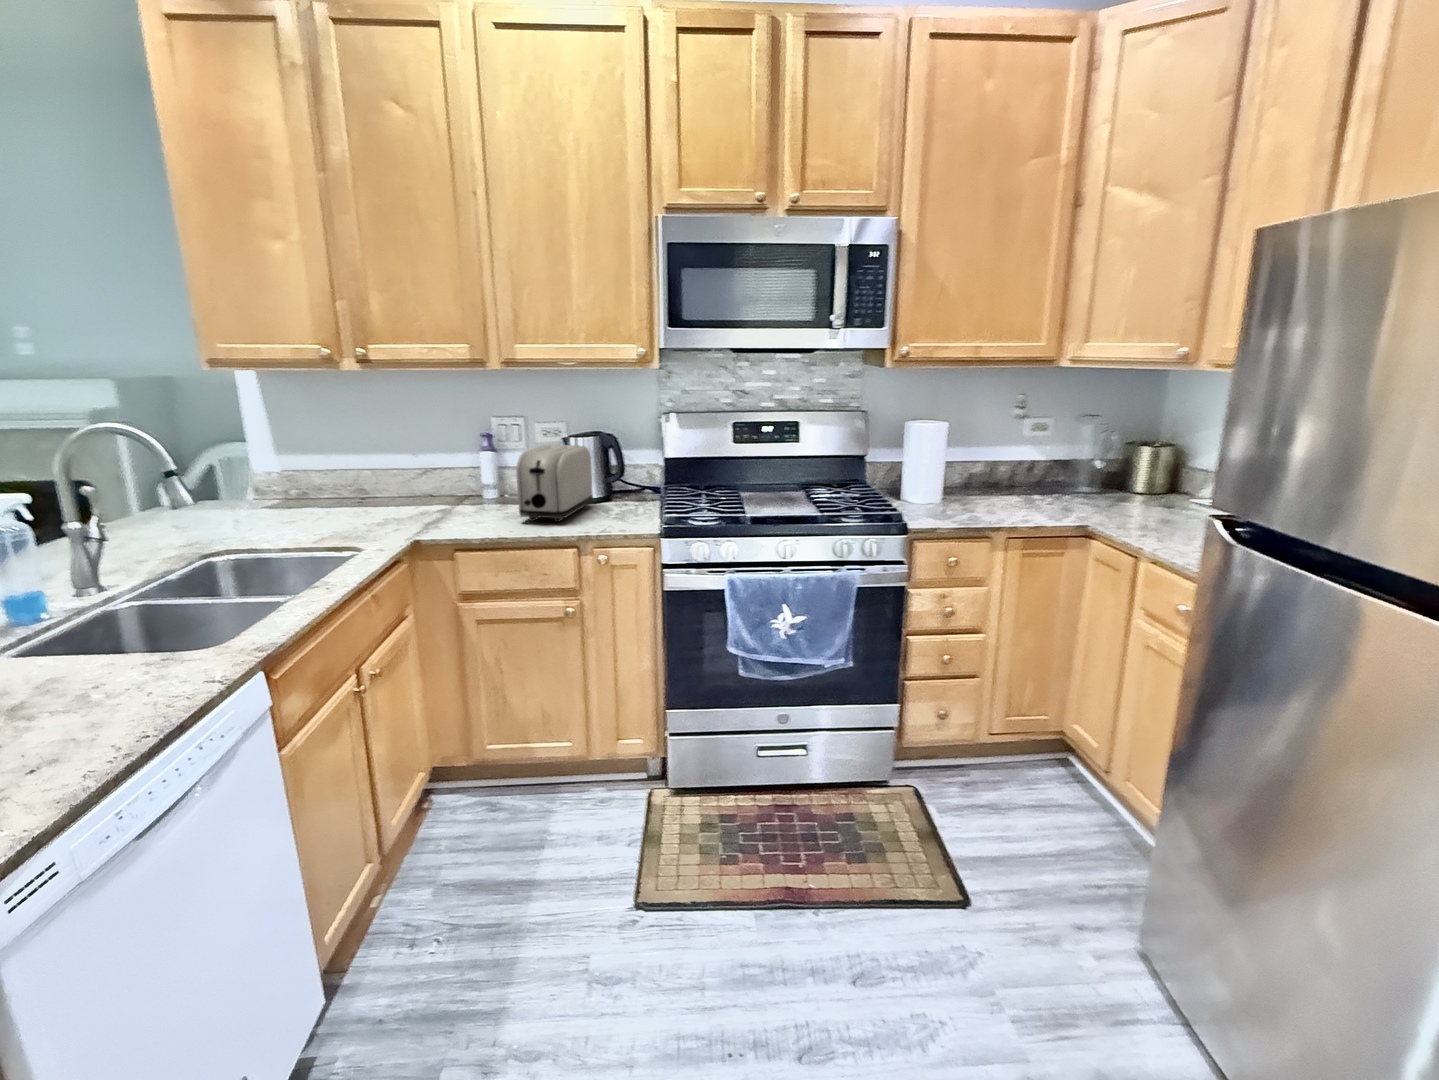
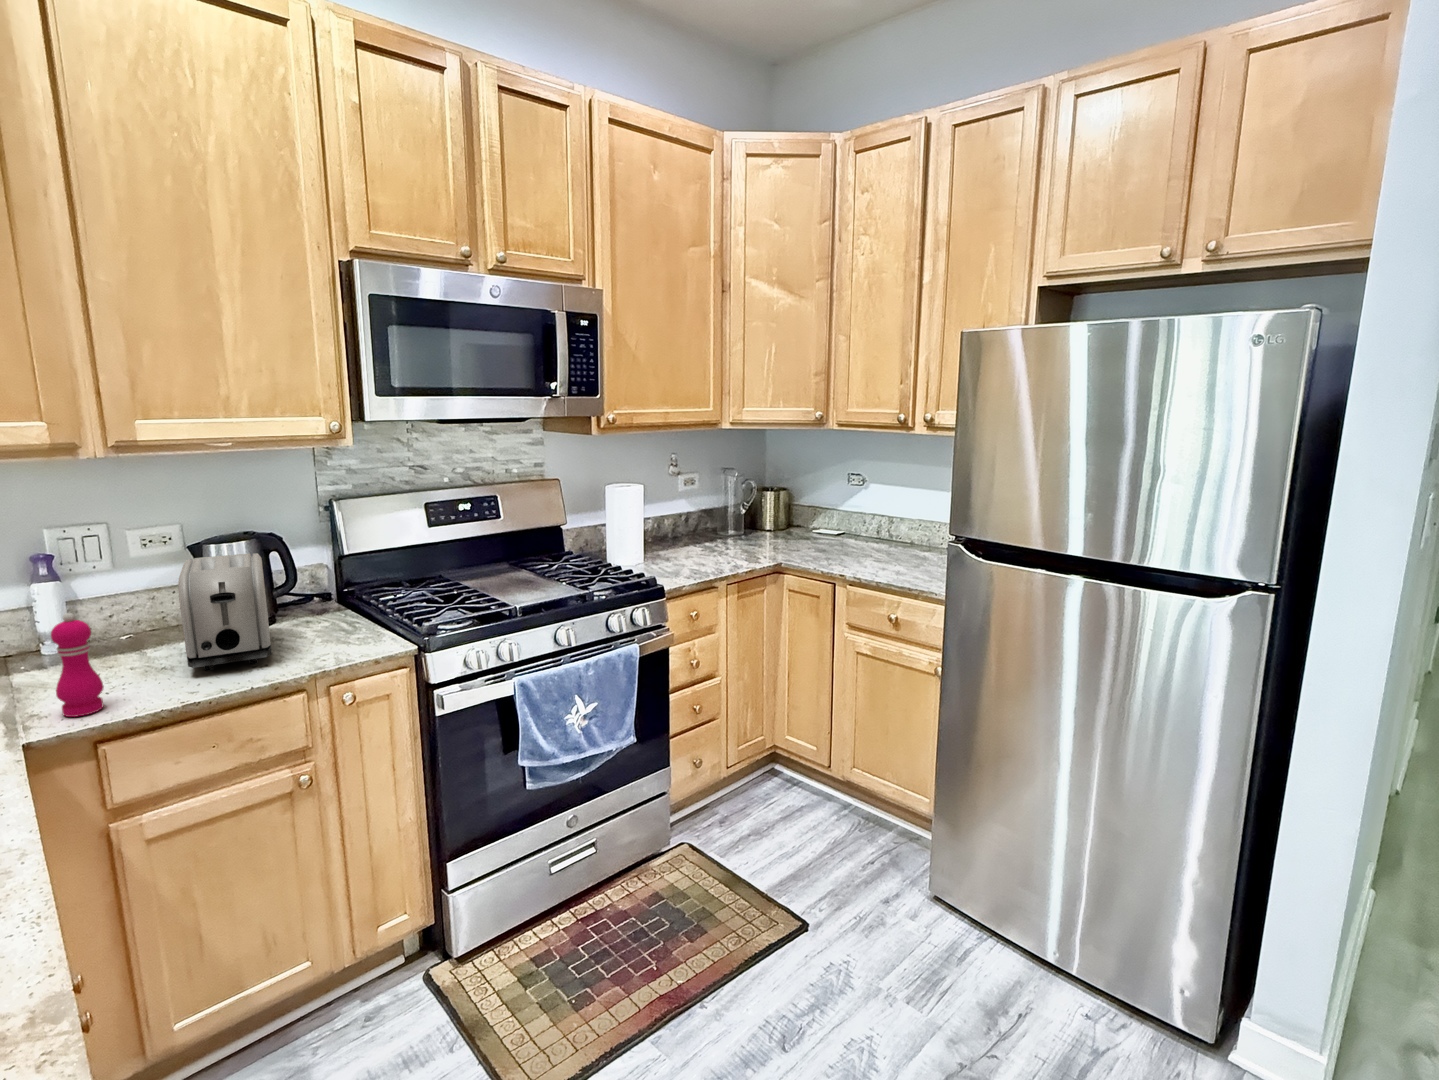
pepper mill: none [440,466,466,531] -> present [51,613,104,717]

